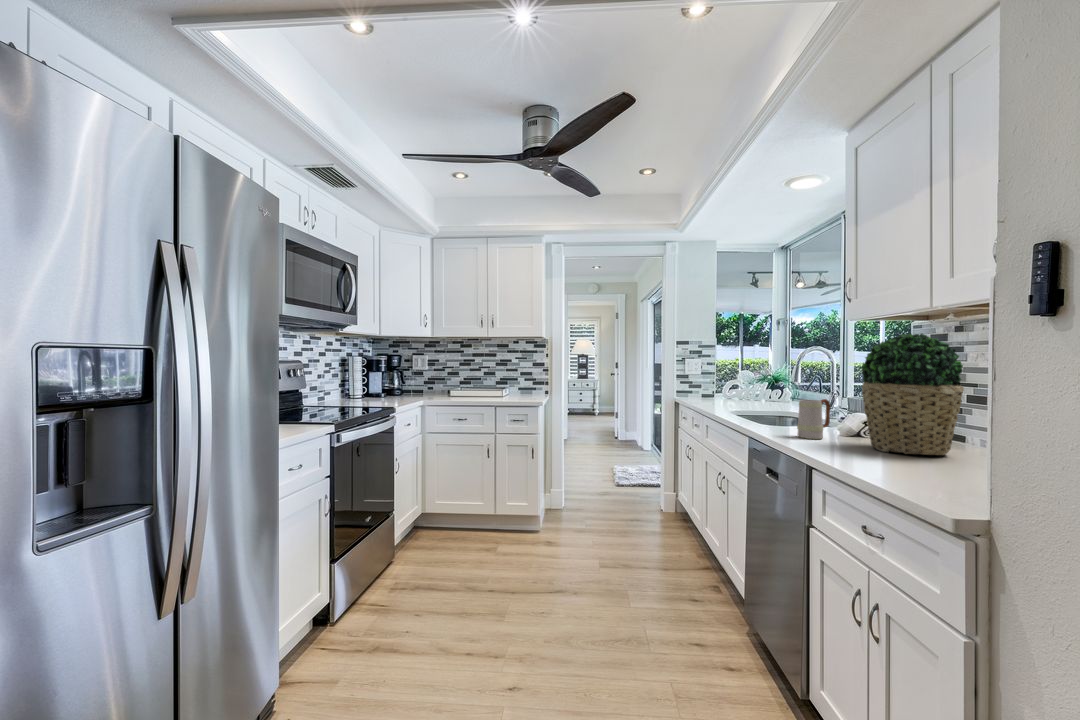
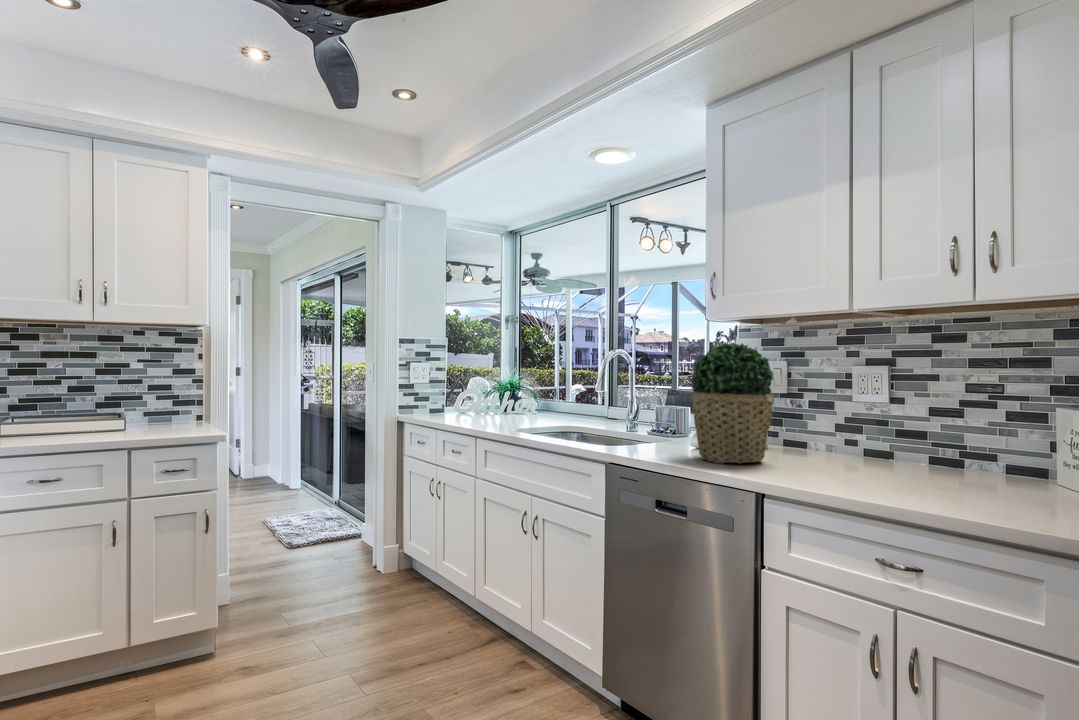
mug: present [797,399,830,439] -> none [625,411,652,457]

